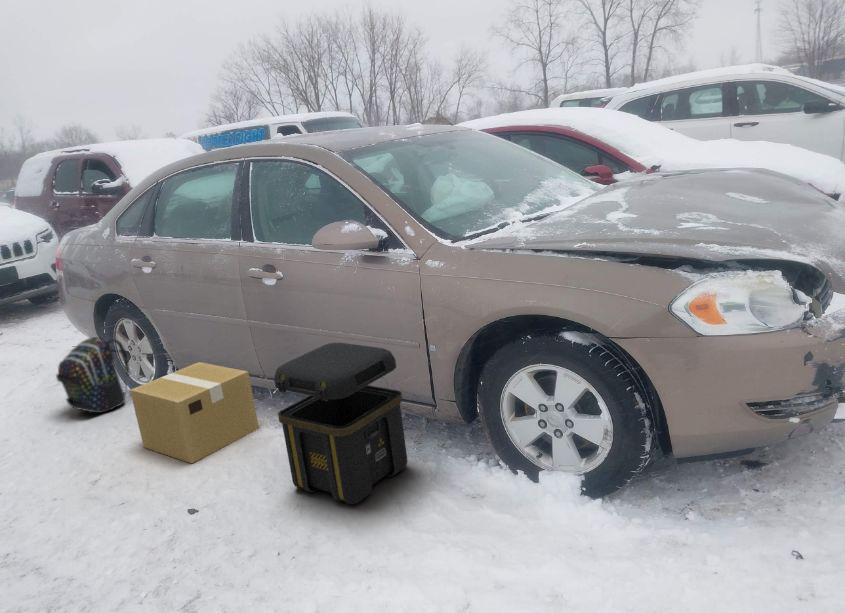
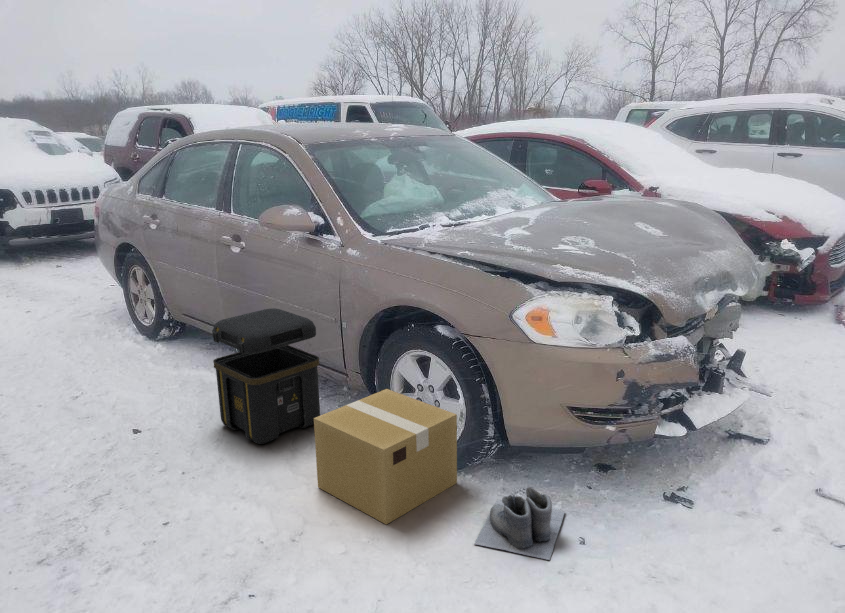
backpack: present [56,337,129,413] -> none [75,278,137,343]
cardboard box: present [130,362,259,464] -> present [314,389,457,524]
boots: none [670,505,783,588] -> present [474,487,565,560]

